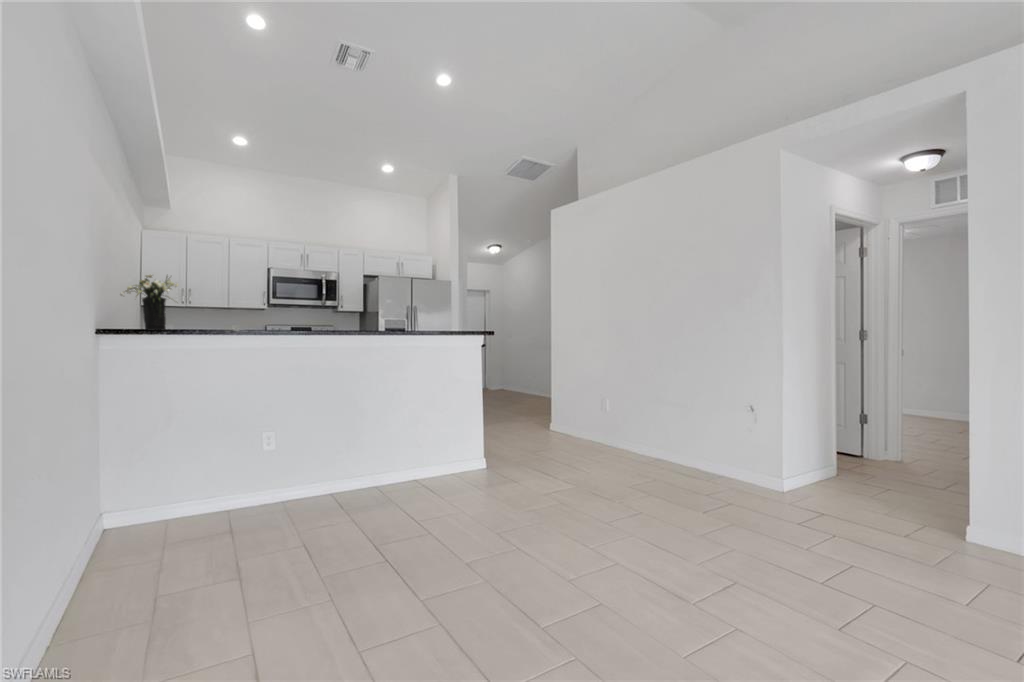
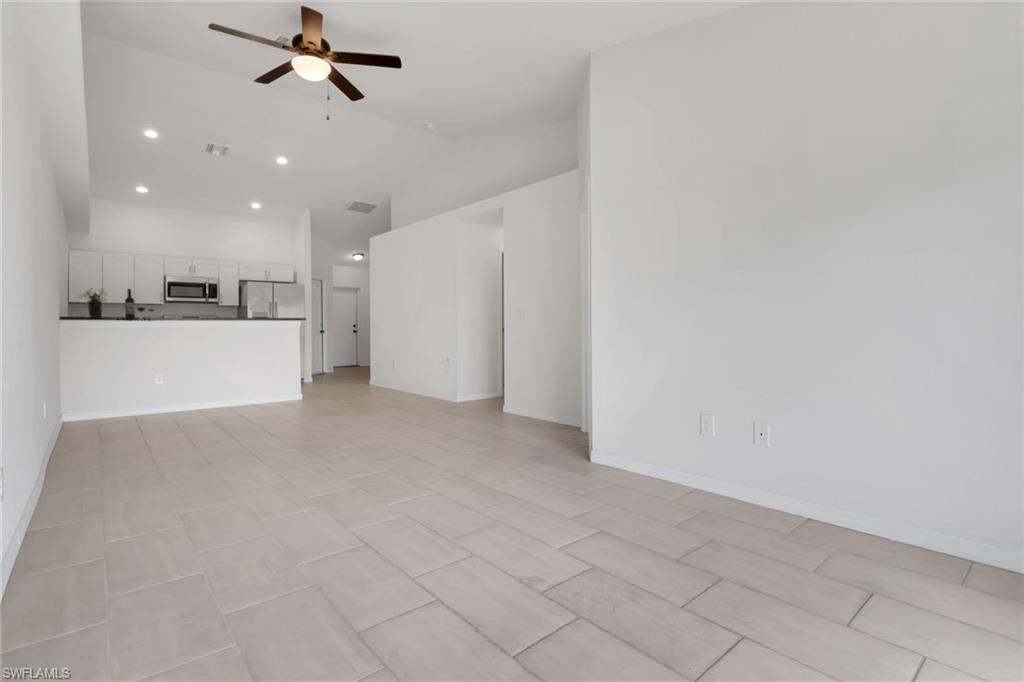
wine bottle: none [186,275,256,334] -> present [116,289,154,320]

